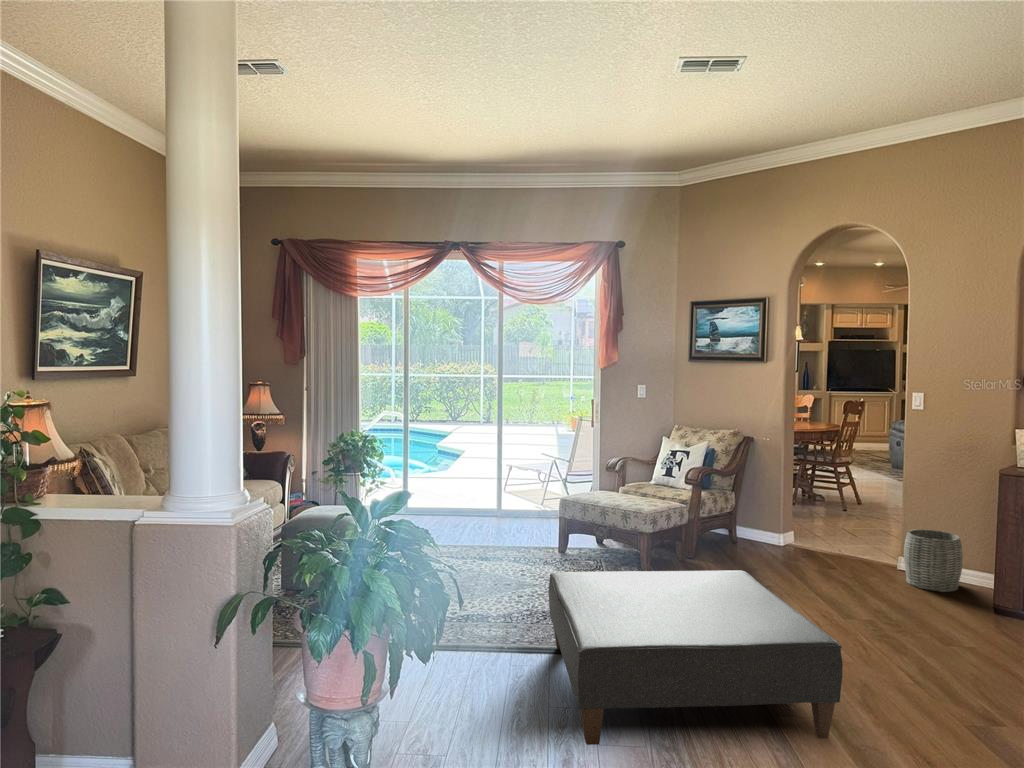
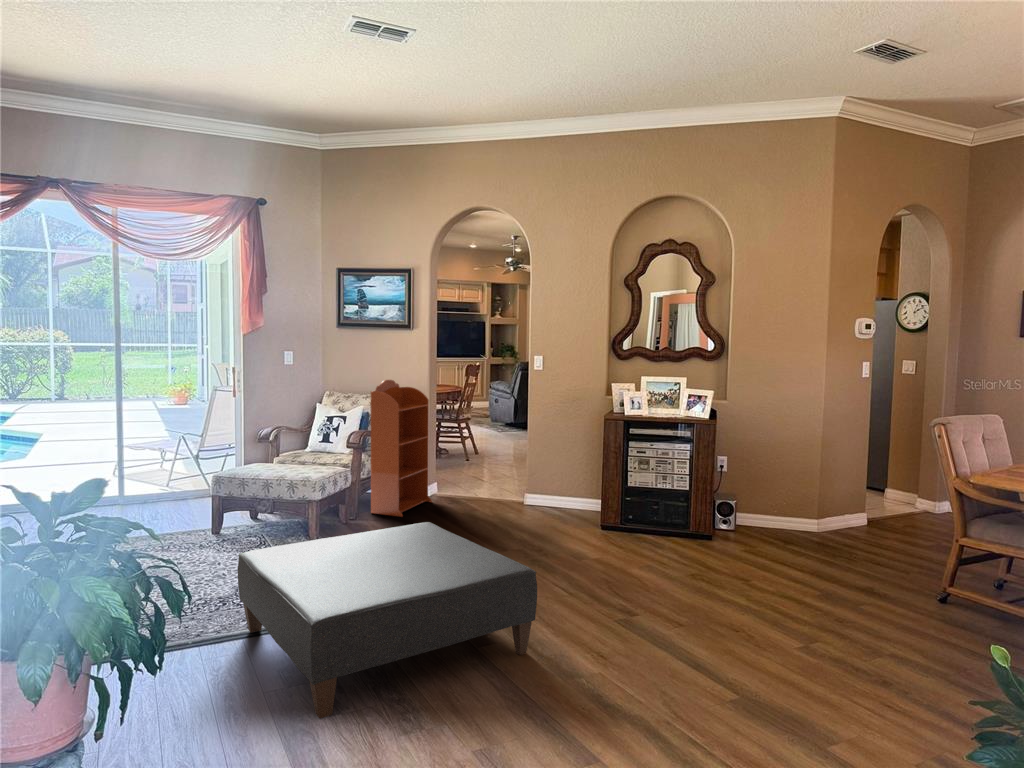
bookcase: none [711,416,782,562] -> present [371,380,432,517]
woven basket: present [904,529,963,592] -> none [534,469,576,518]

